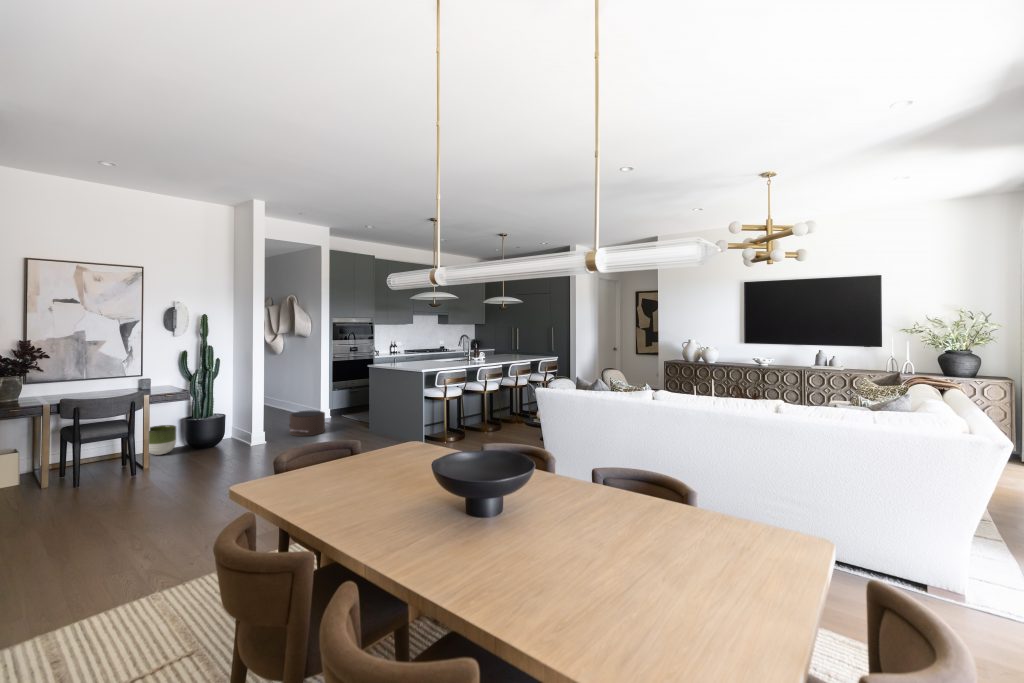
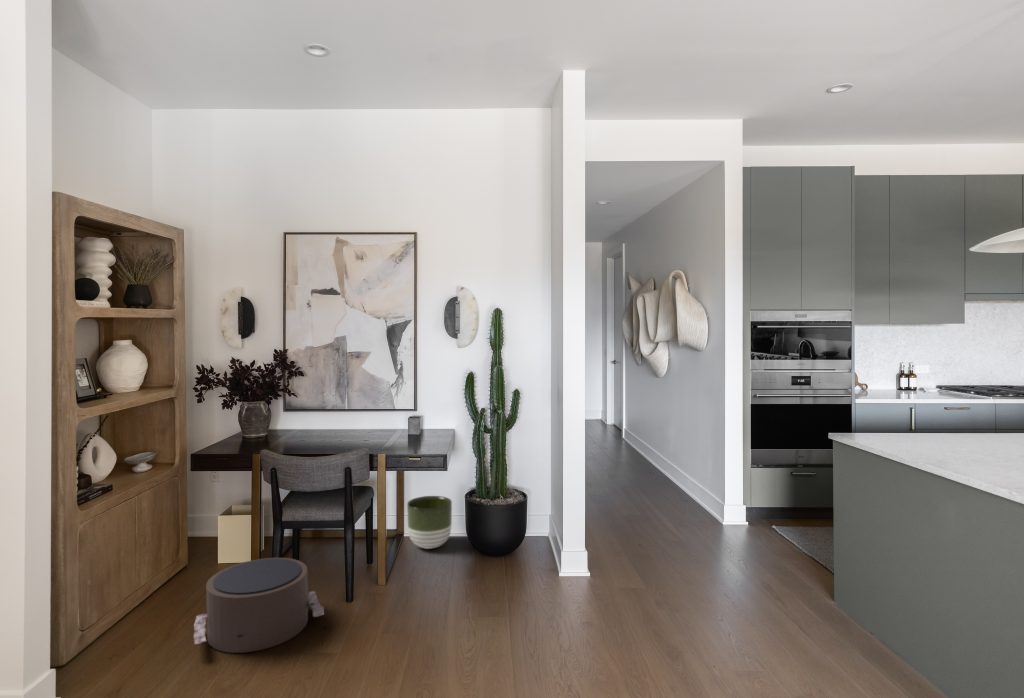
pouf: present [289,410,331,436] -> present [194,558,324,653]

